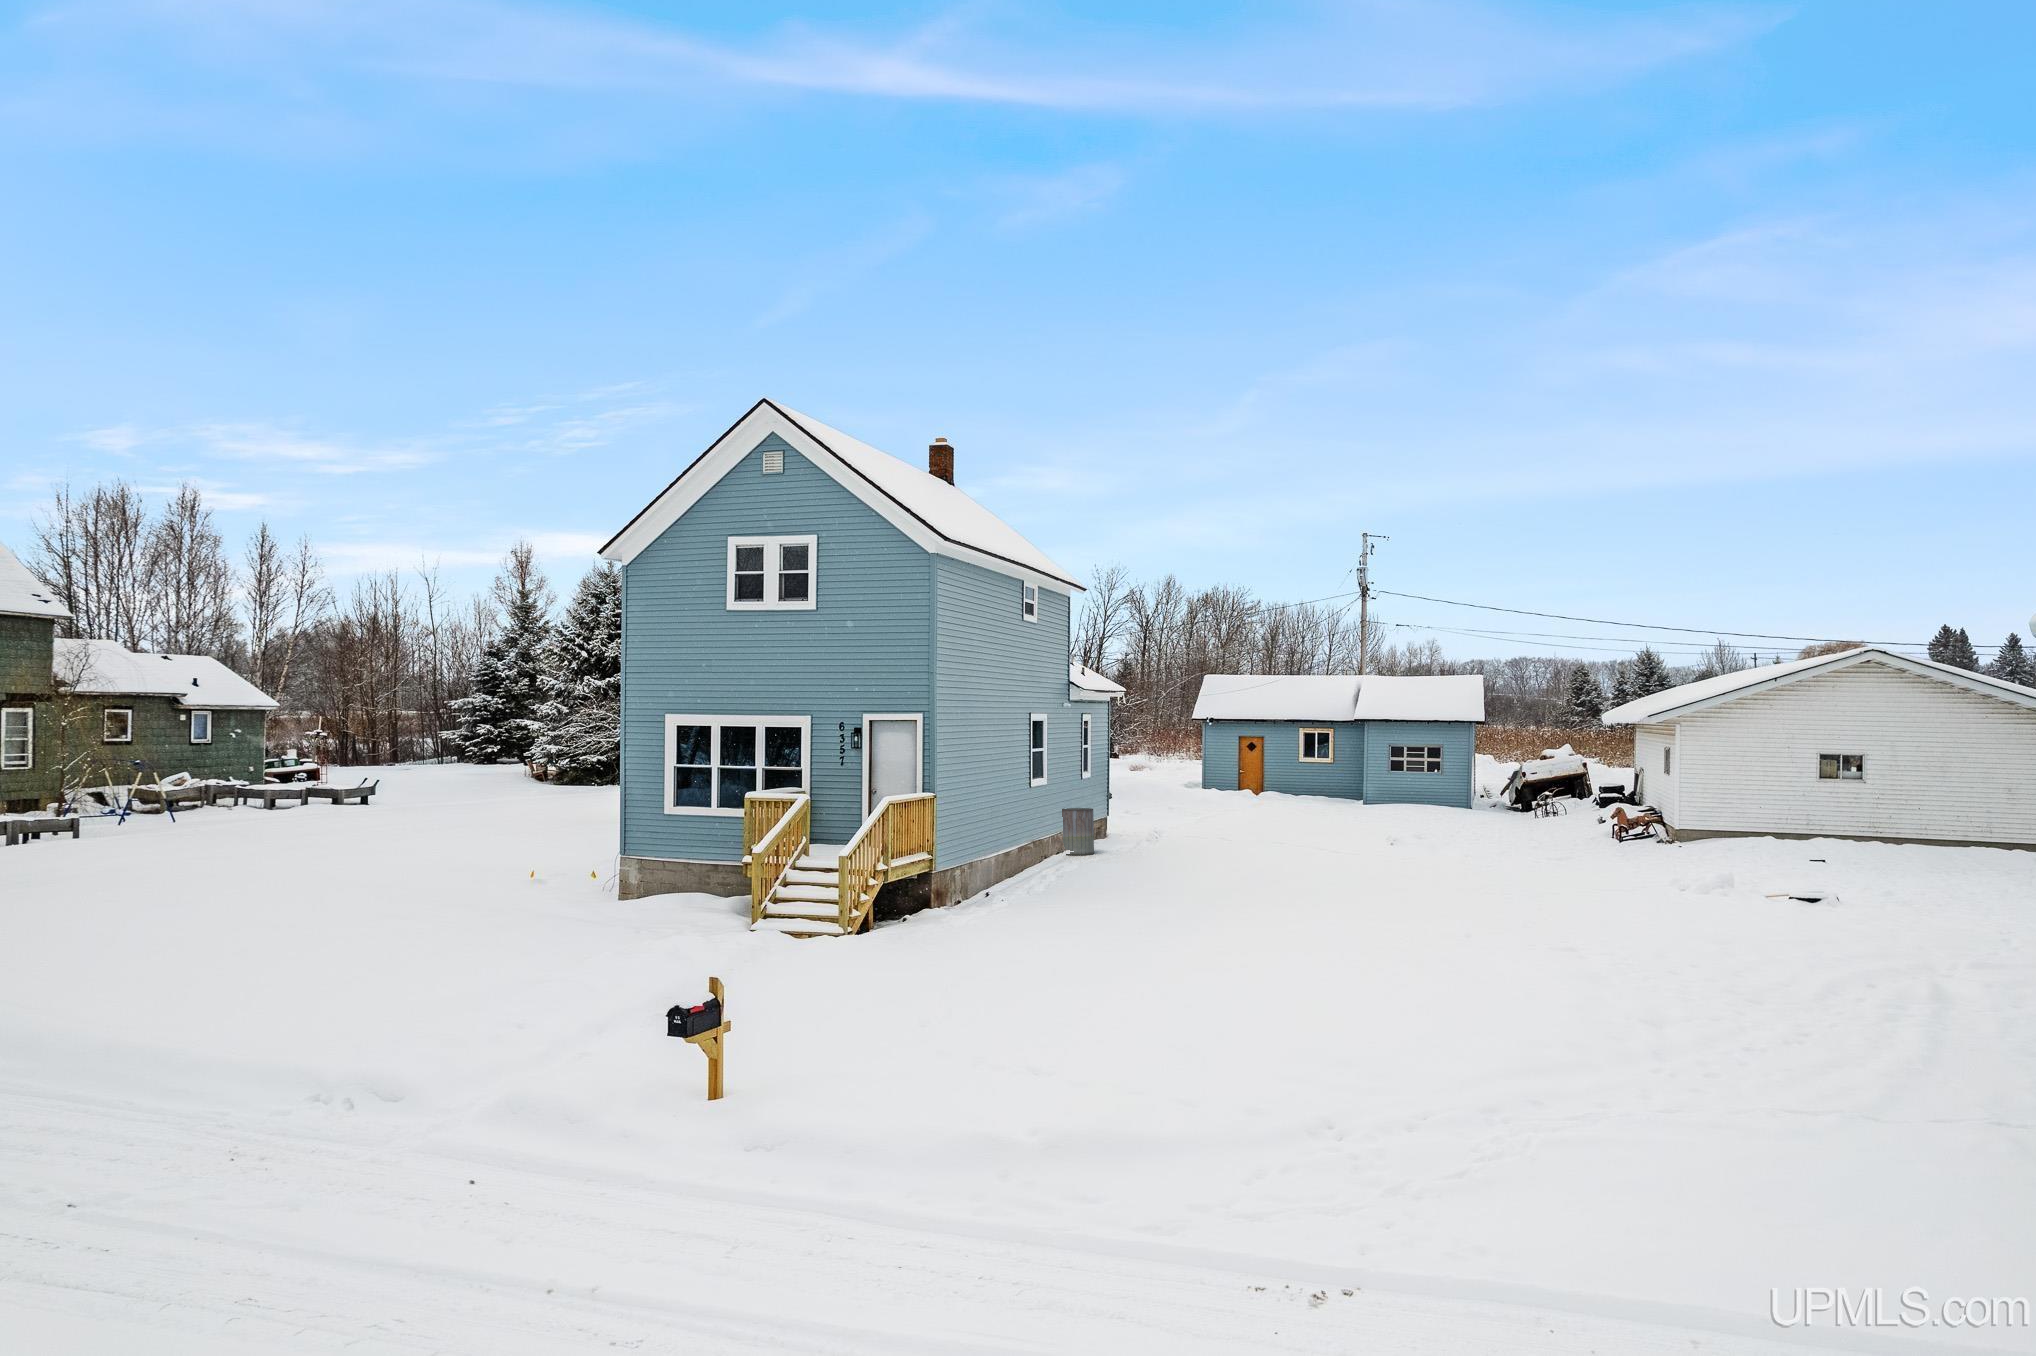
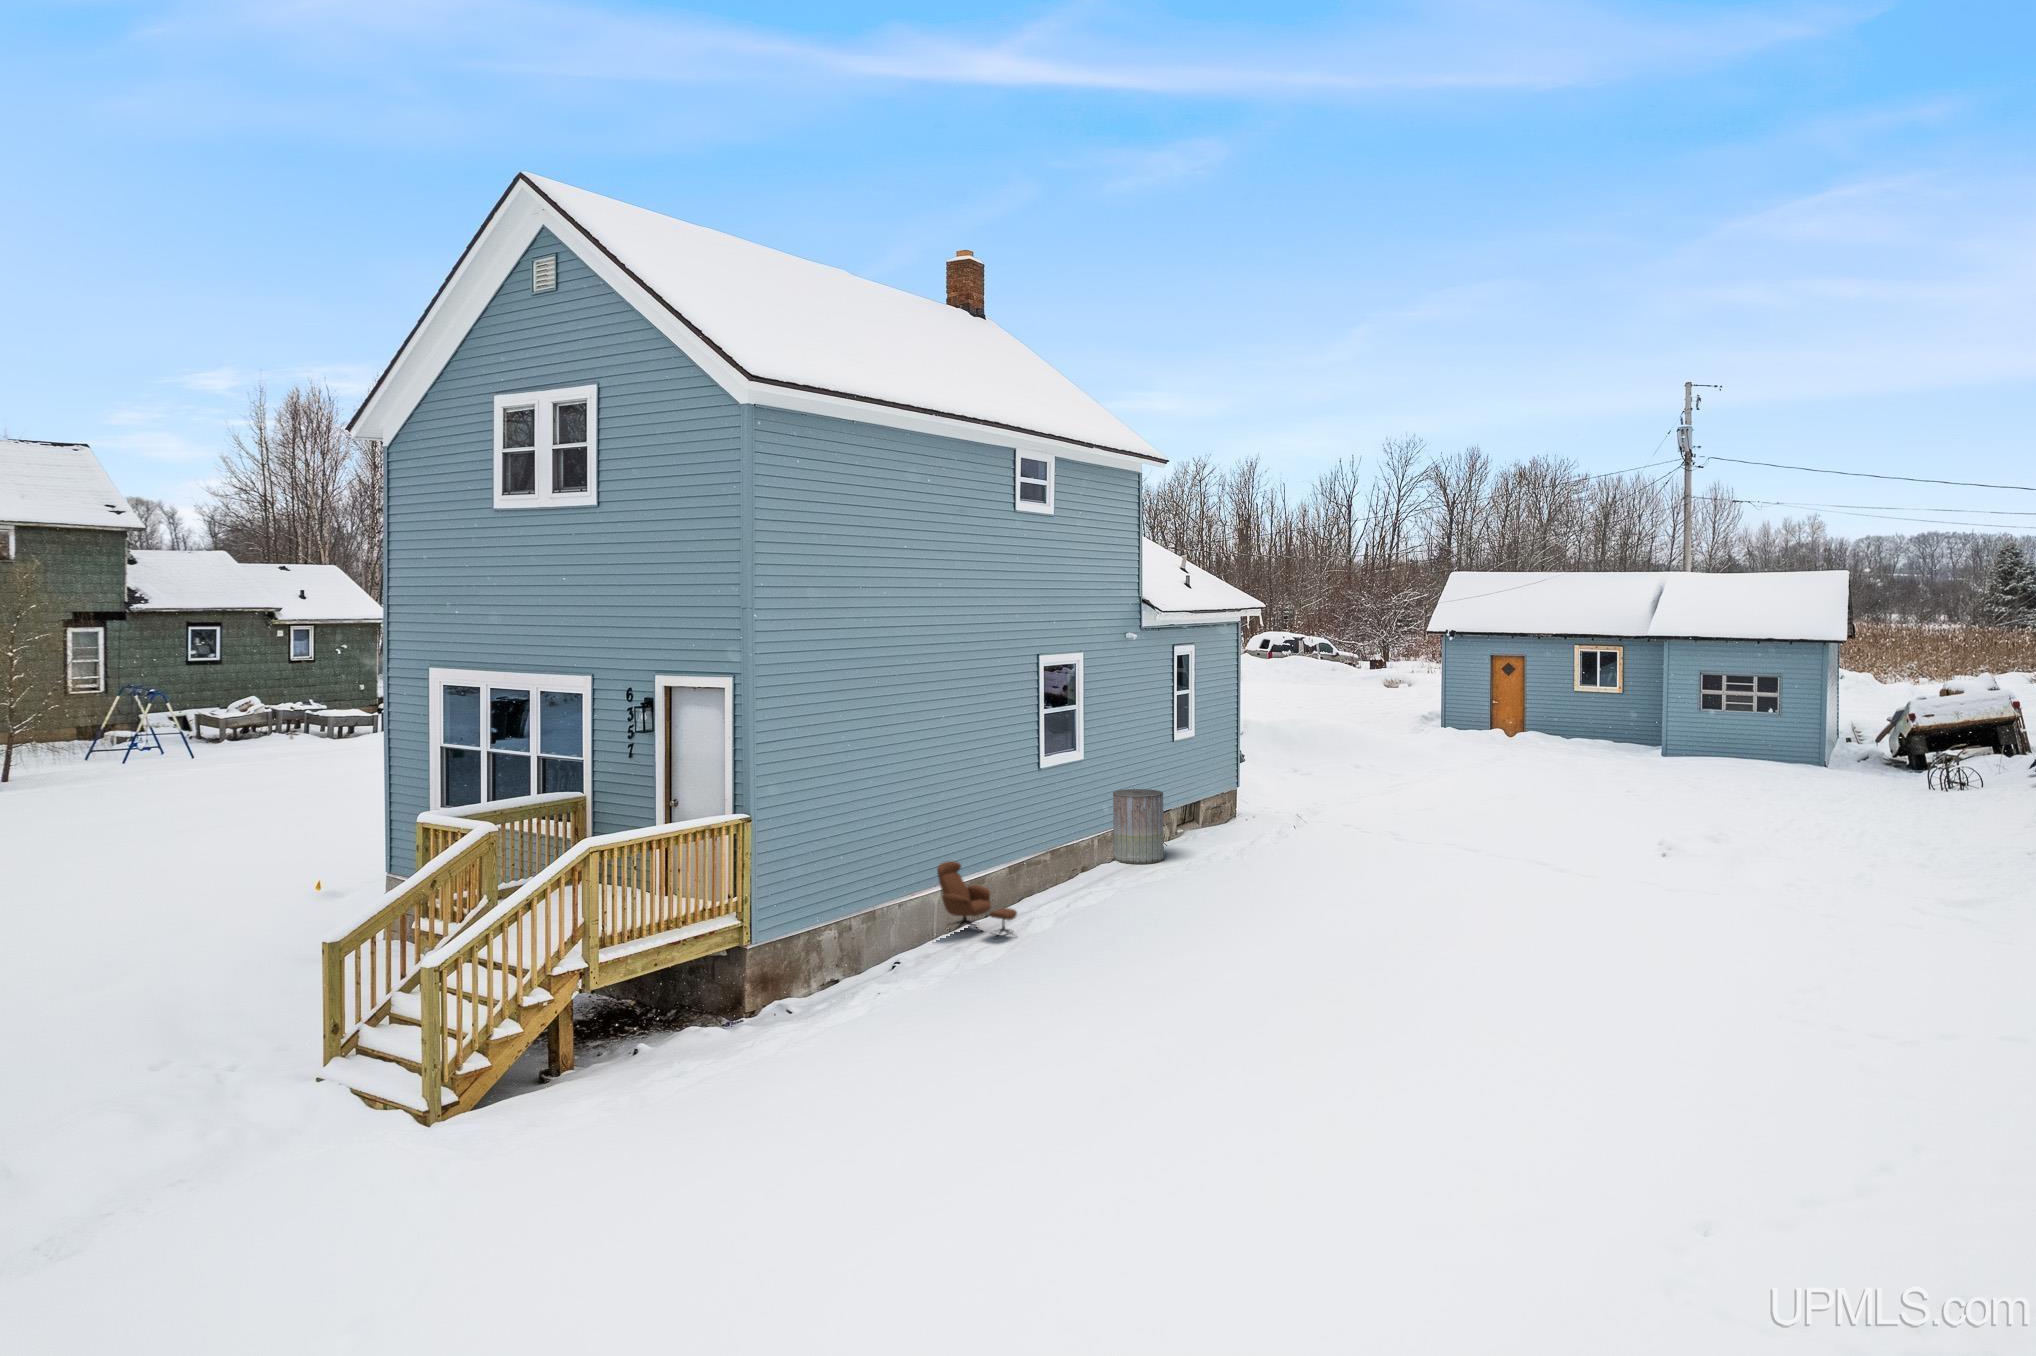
lounge chair: none [996,837,1051,880] -> present [937,861,1017,935]

